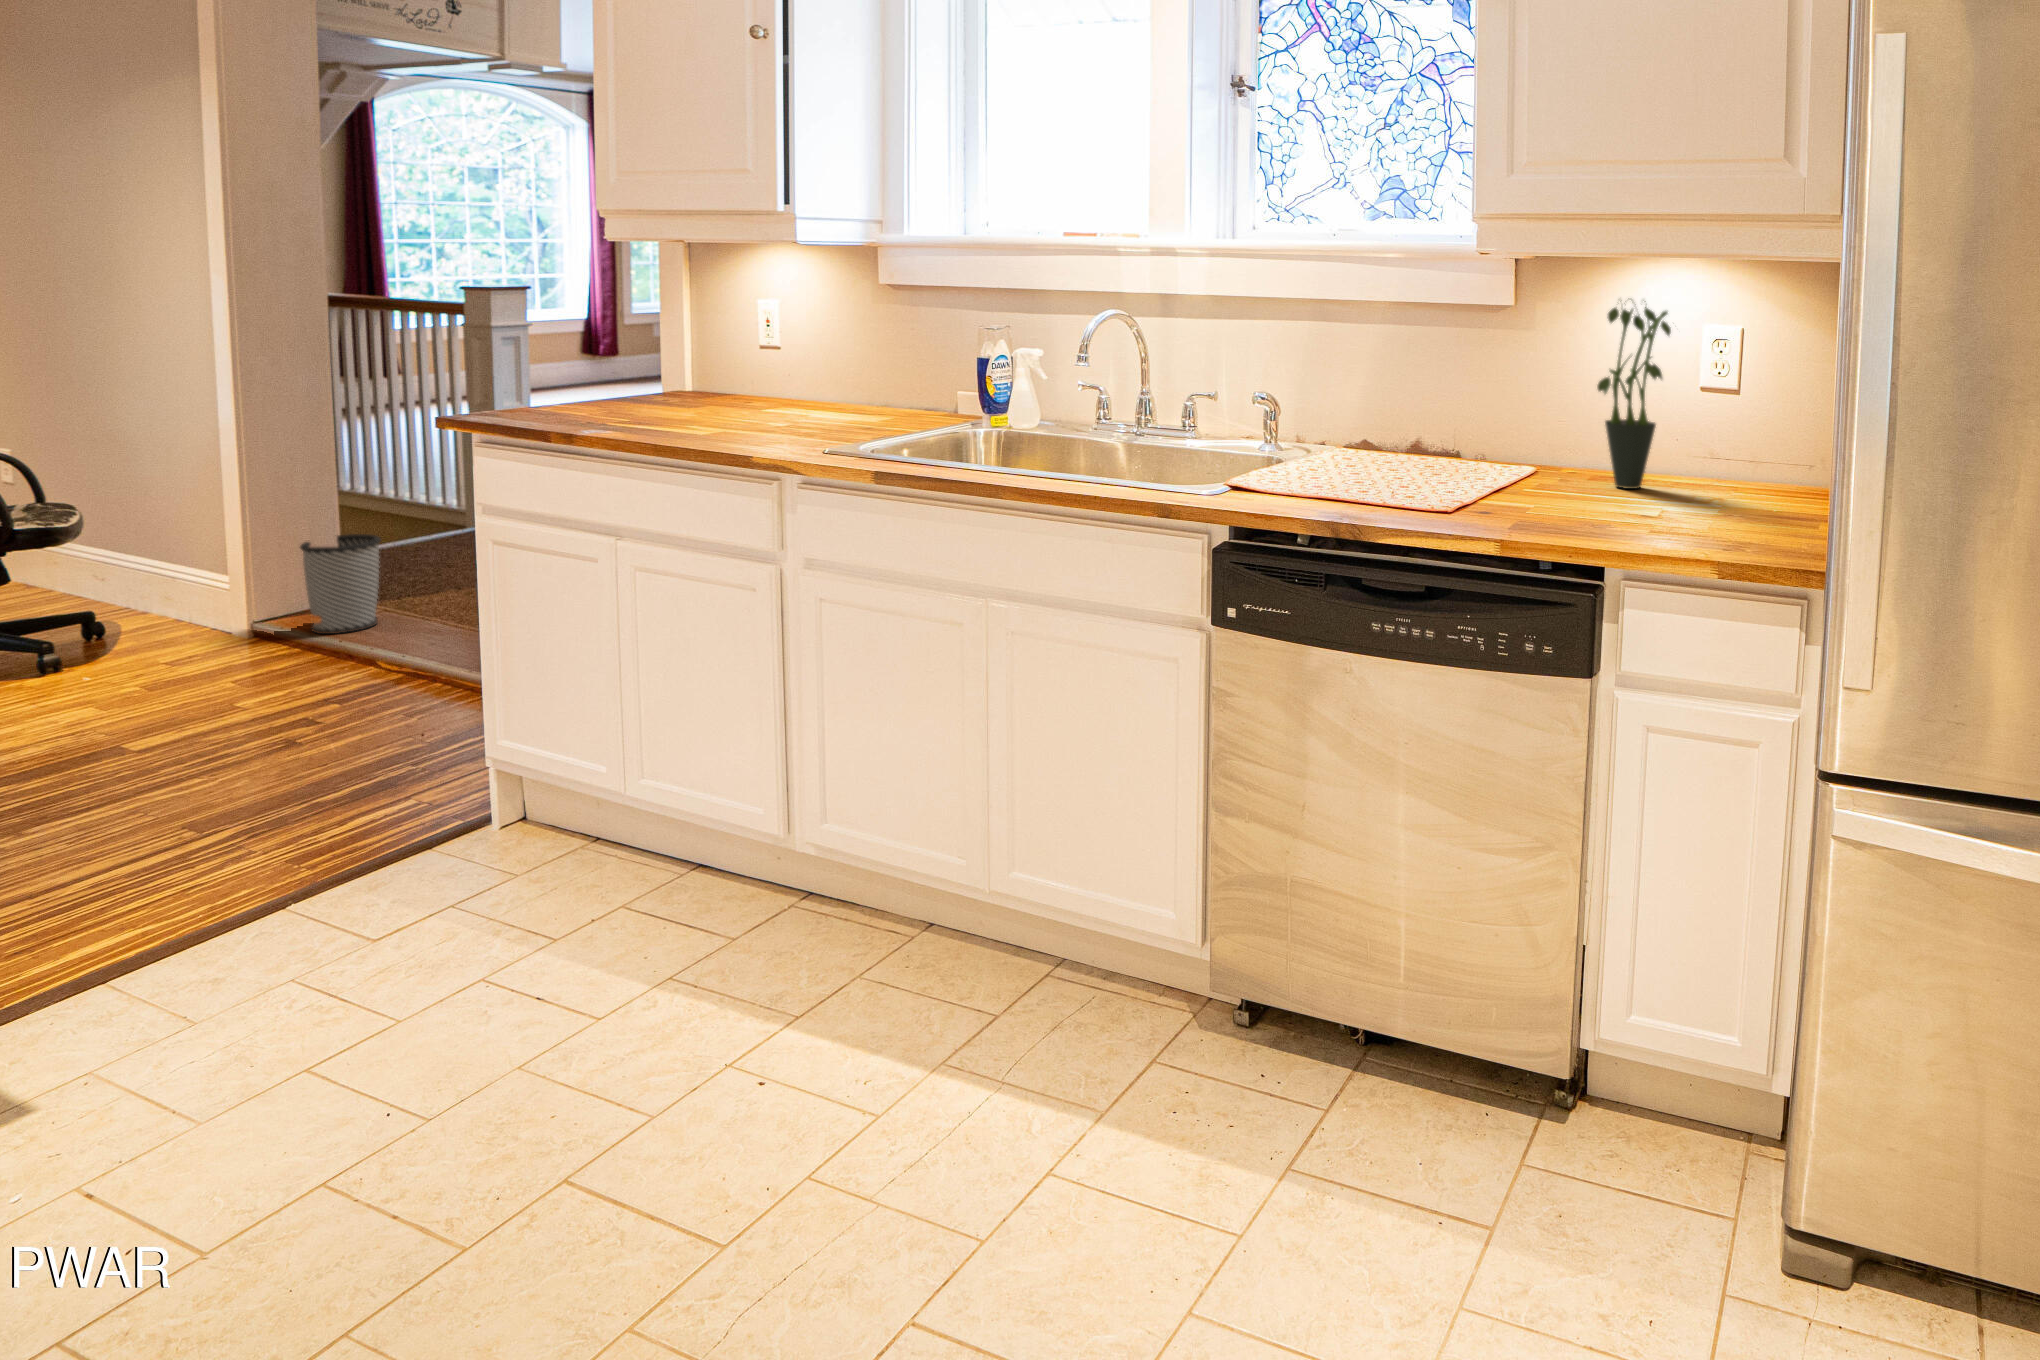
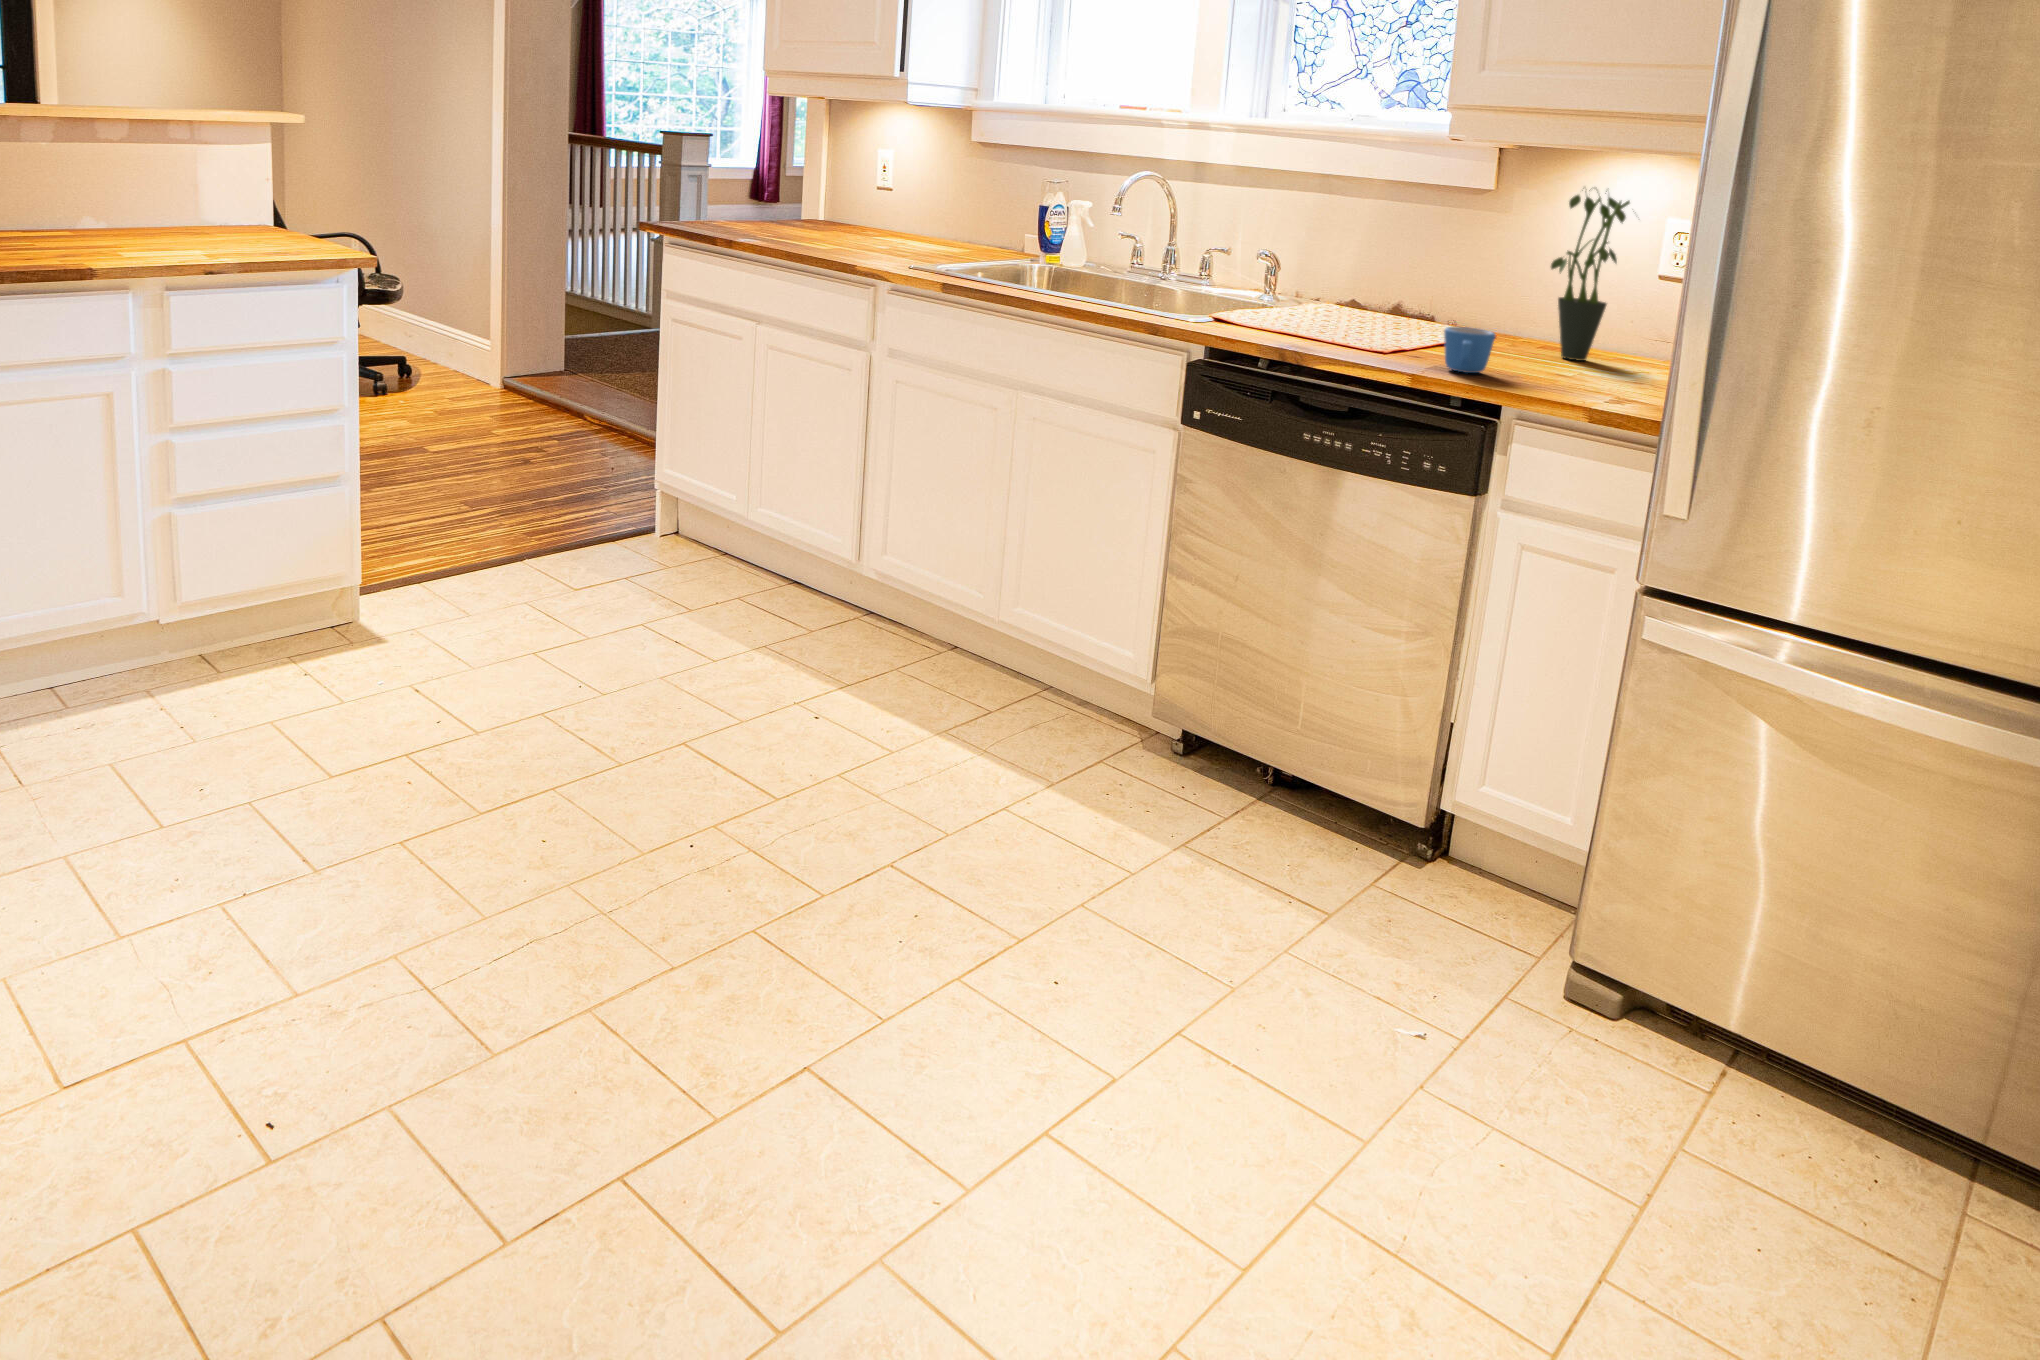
mug: none [1517,470,1574,525] -> present [1444,327,1496,373]
wastebasket: present [300,534,381,634] -> none [548,317,600,390]

